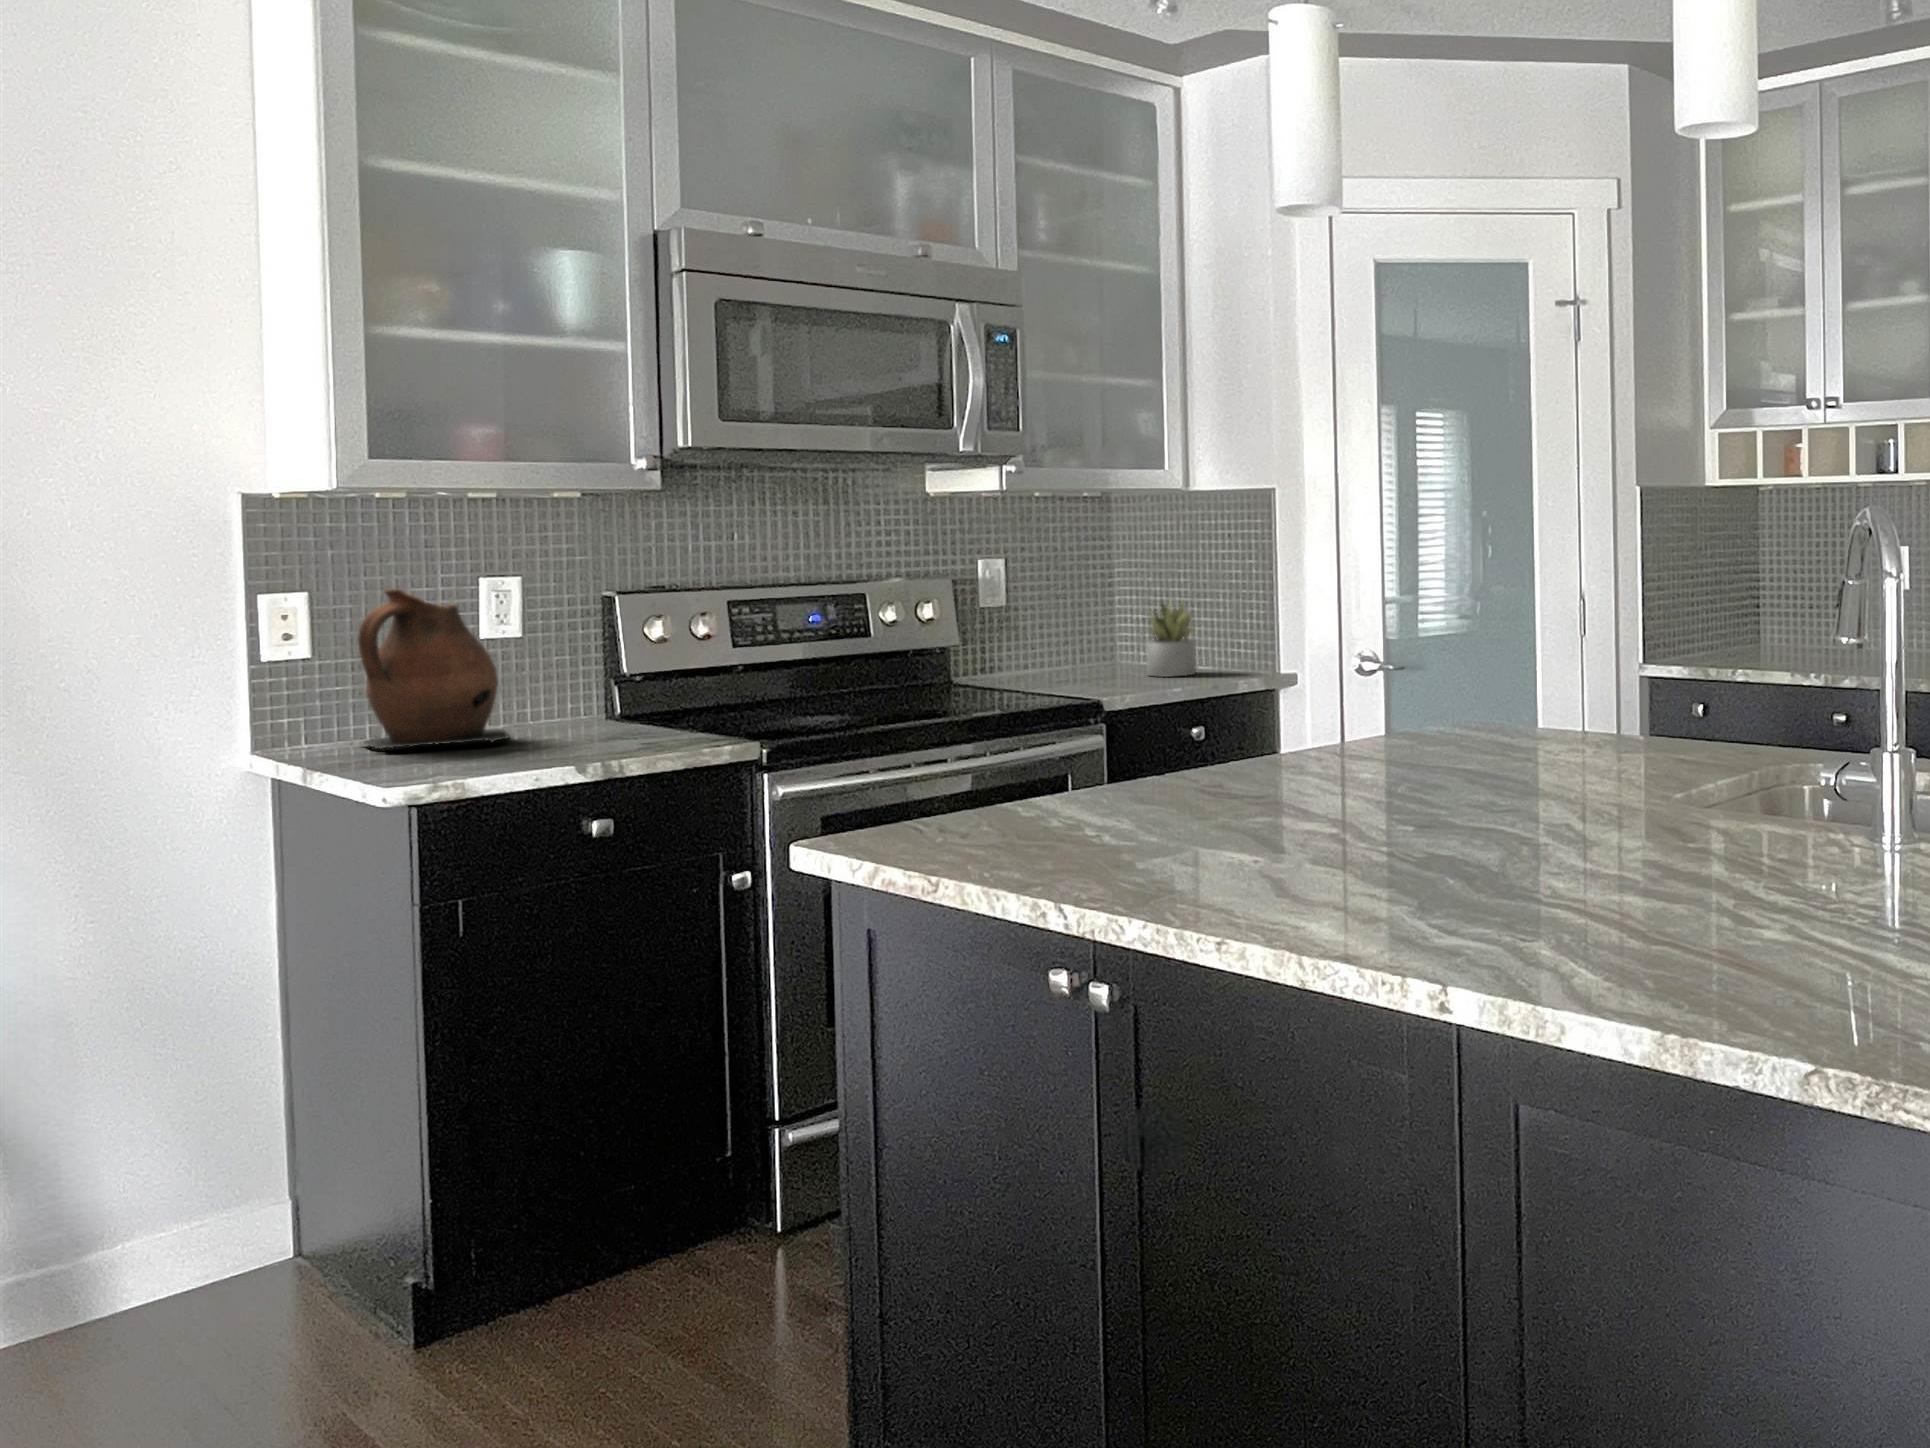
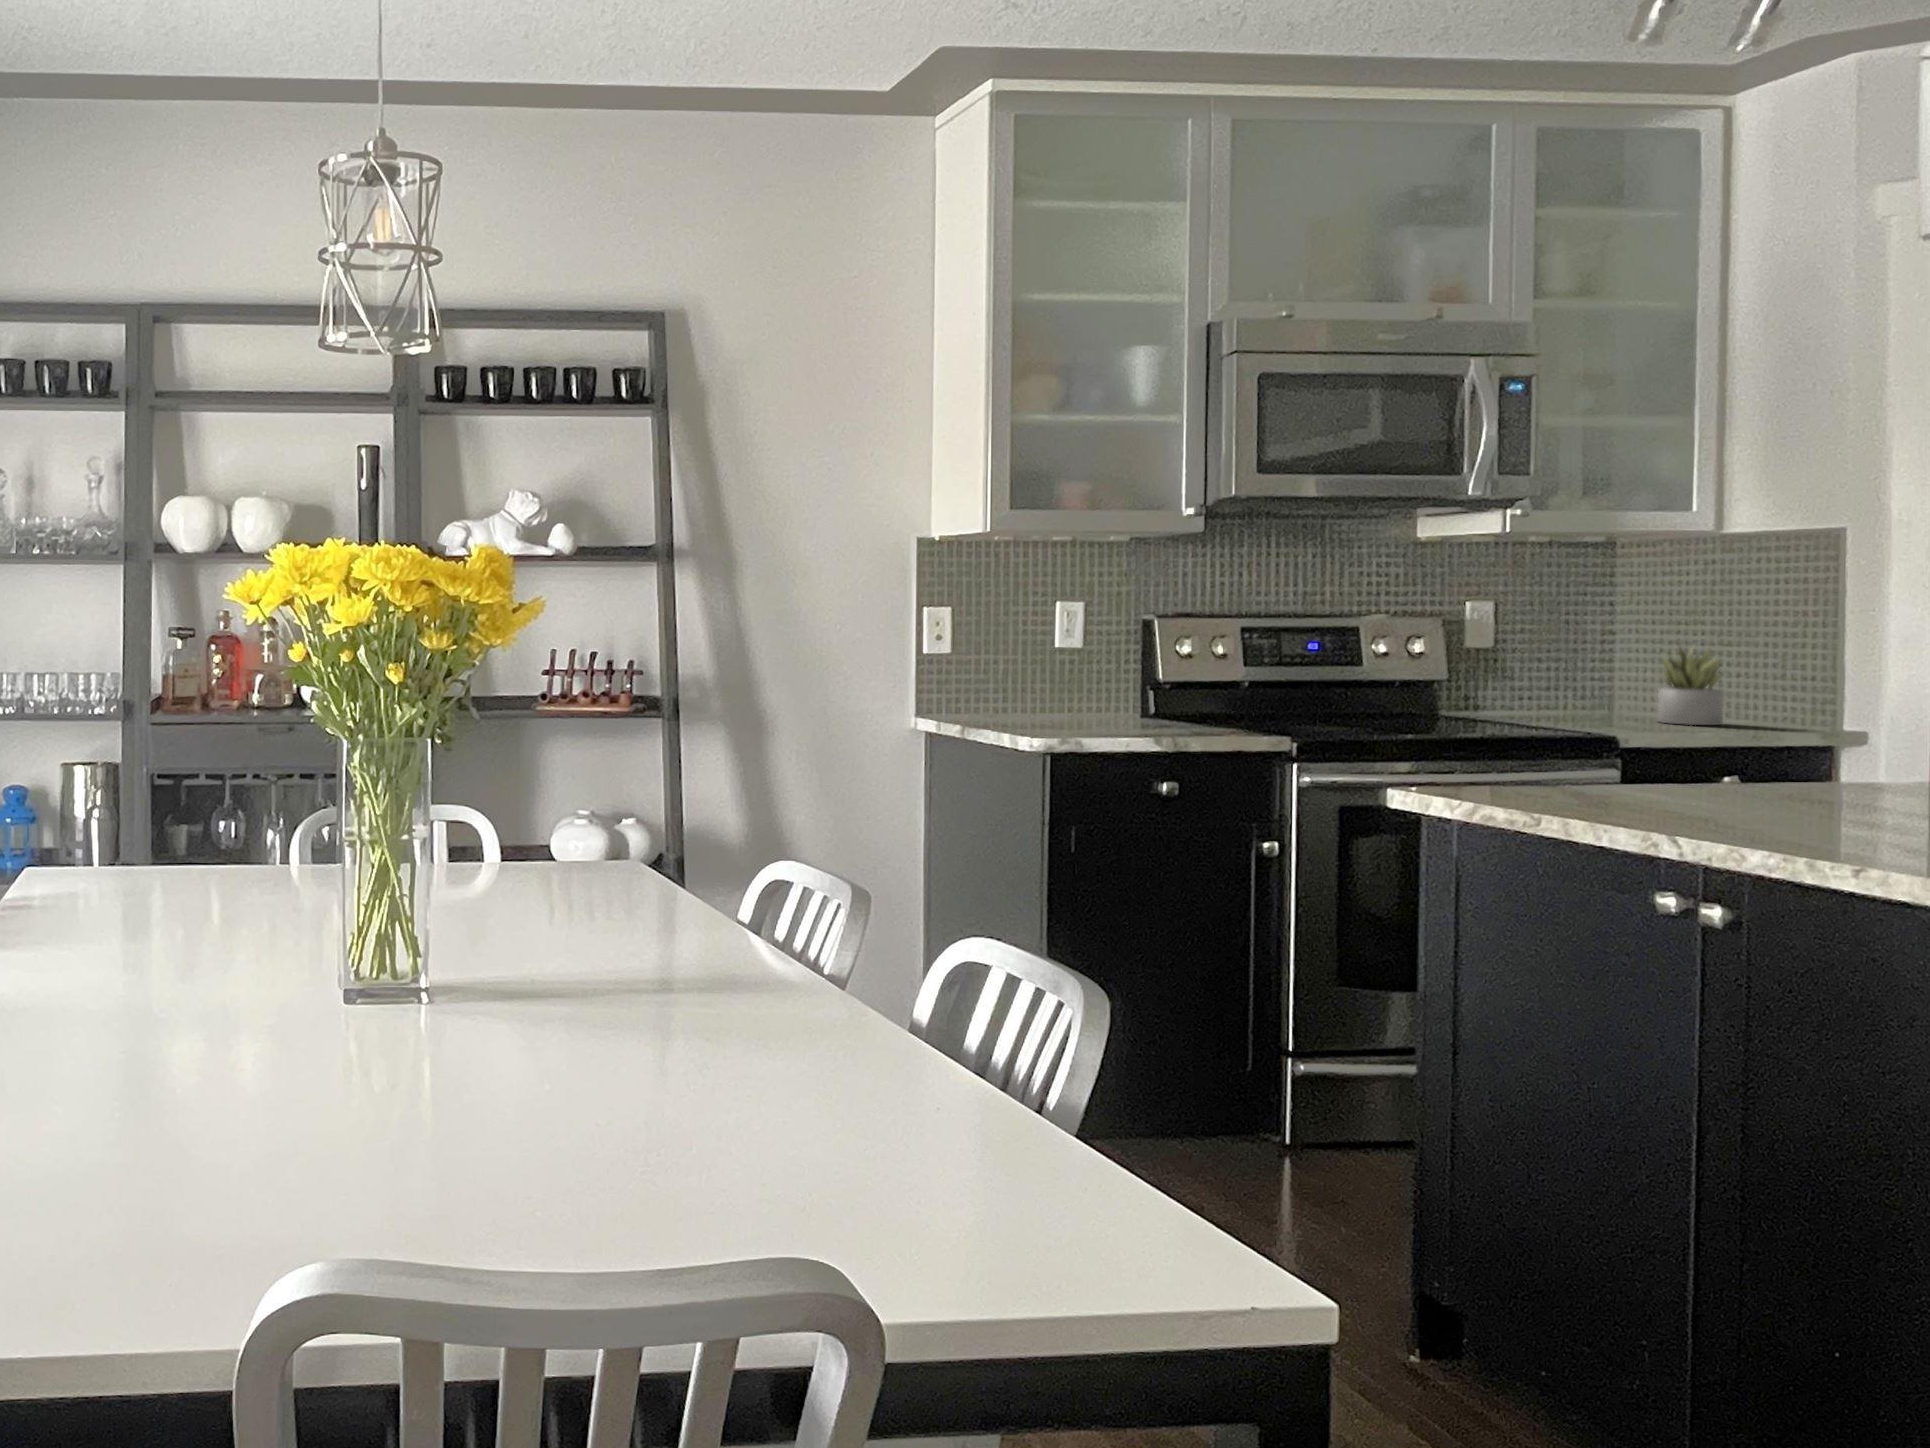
ceramic pitcher: present [358,589,509,748] -> none [984,604,1089,721]

